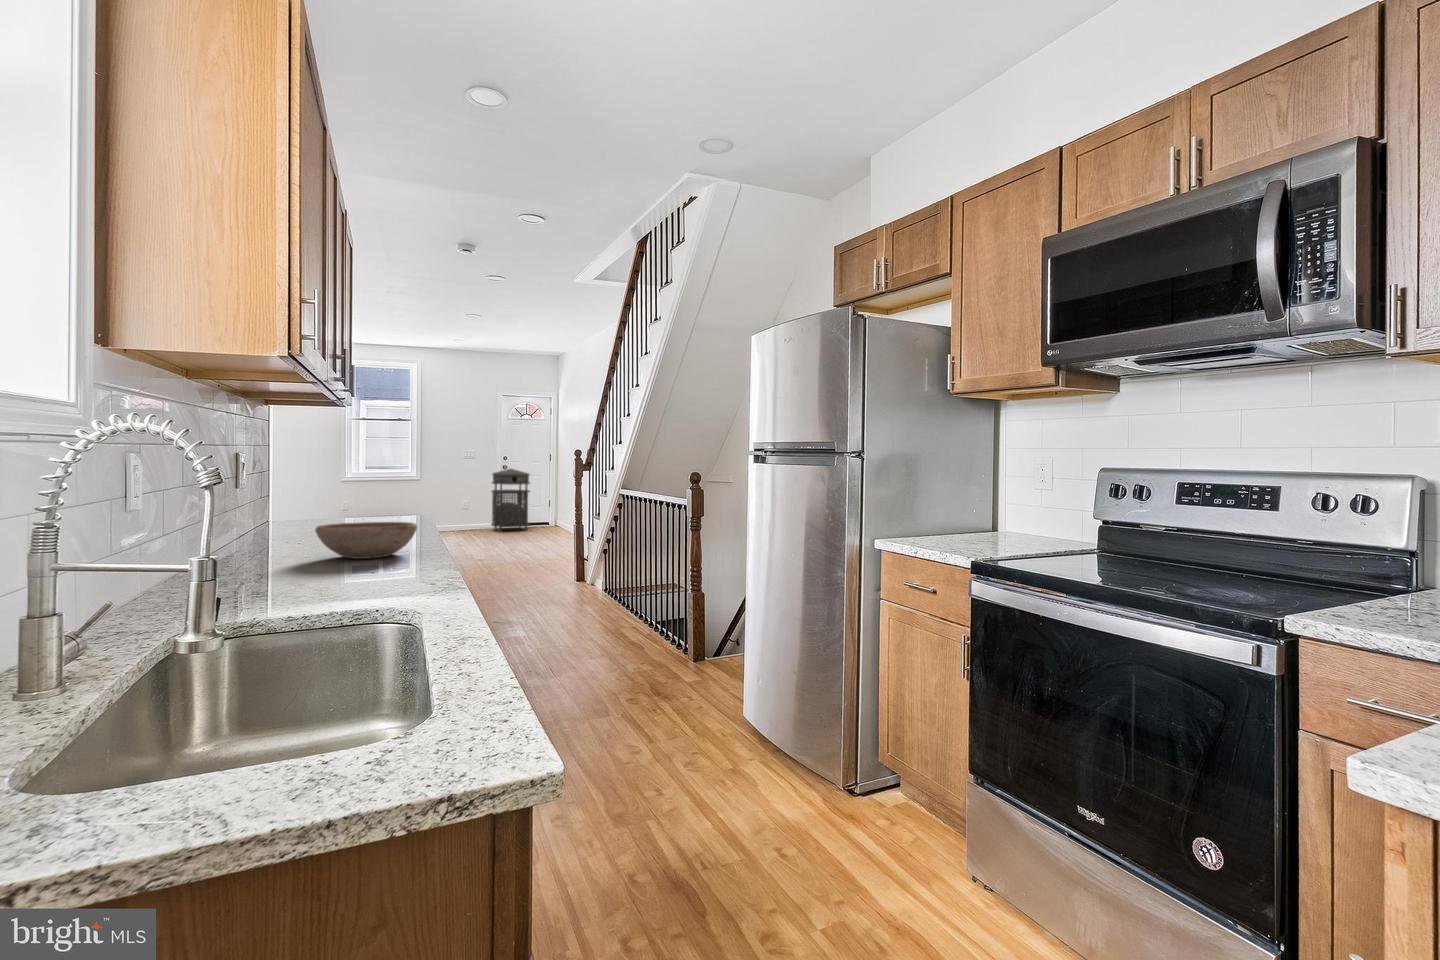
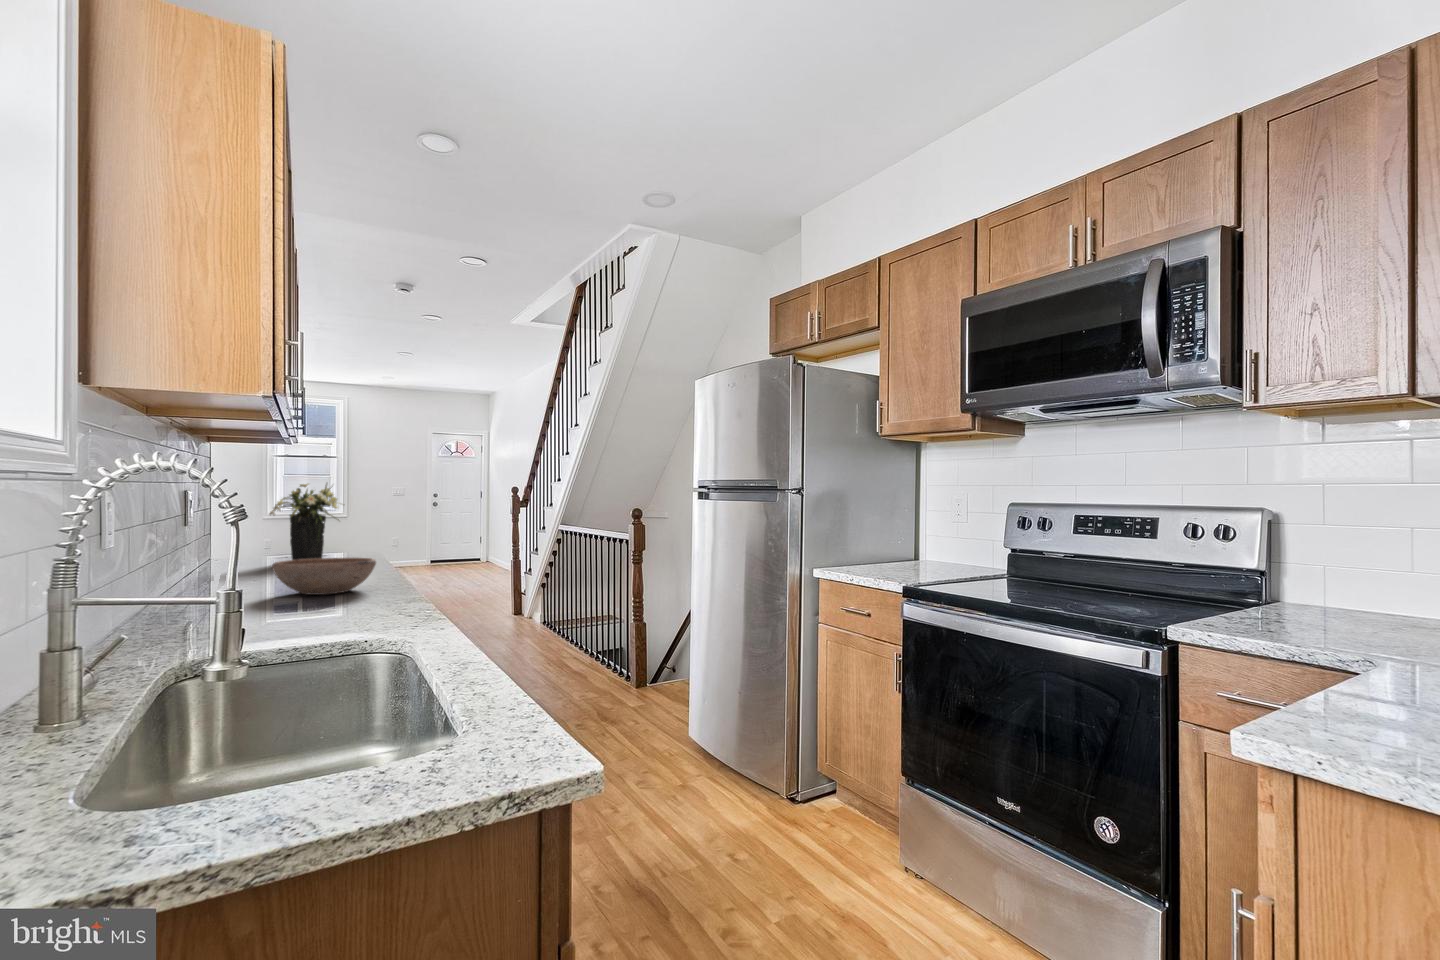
flower arrangement: none [328,446,401,525] -> present [269,483,339,560]
trash can: present [491,469,530,531] -> none [415,503,457,567]

